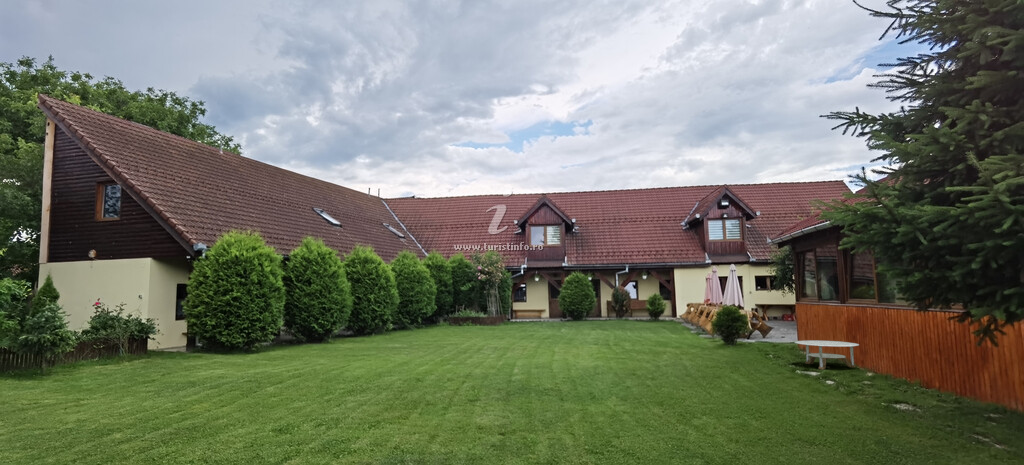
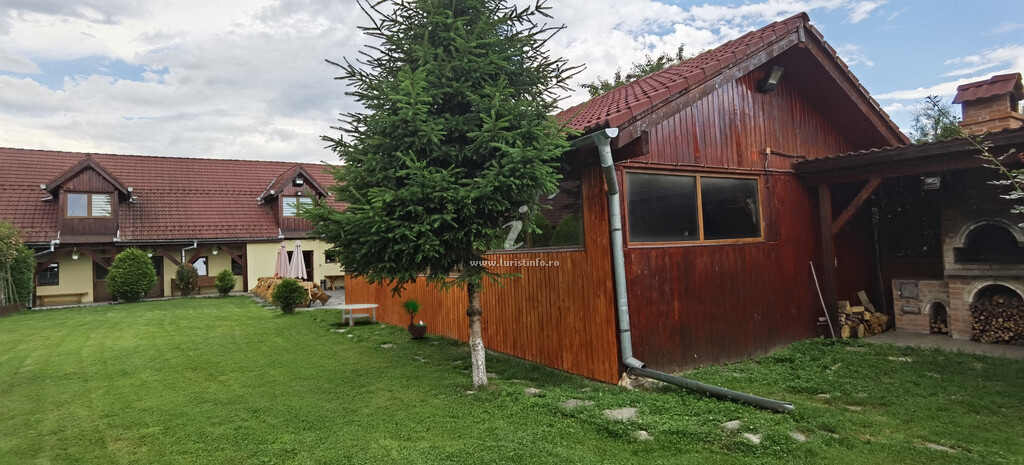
potted tree: none [913,334,968,401] -> present [402,299,427,338]

